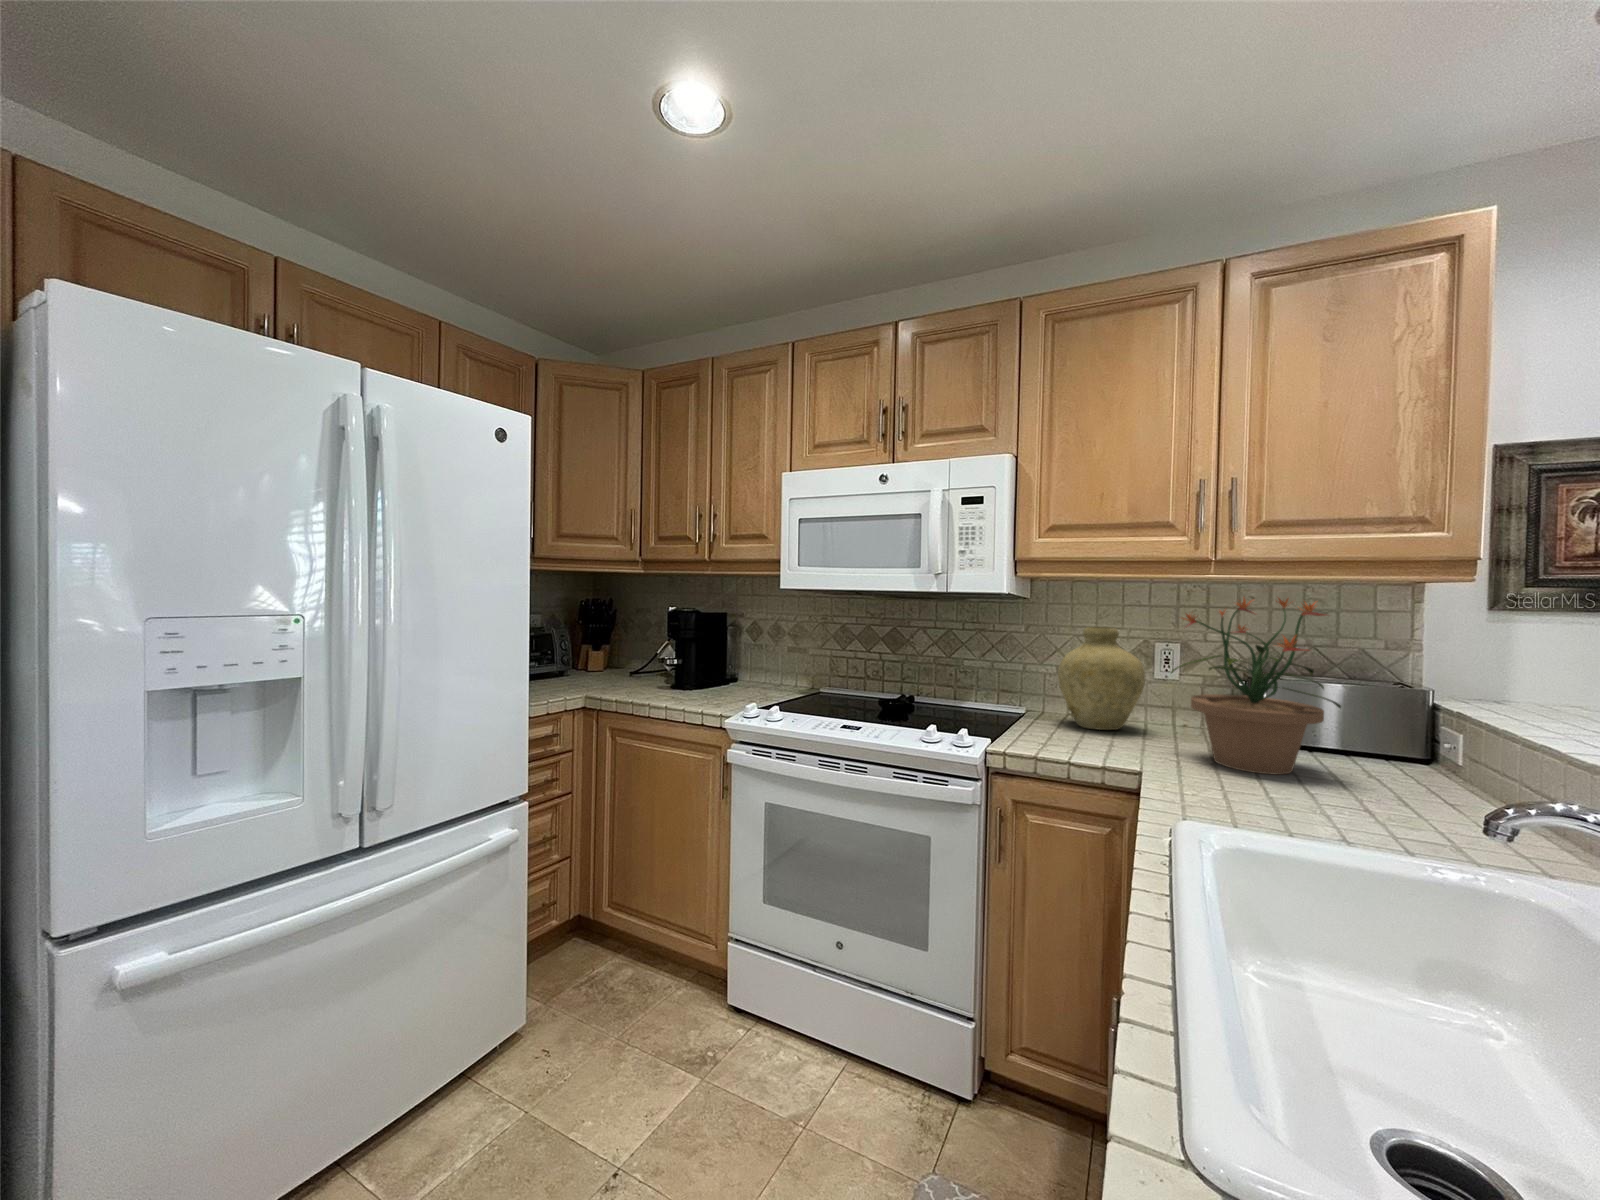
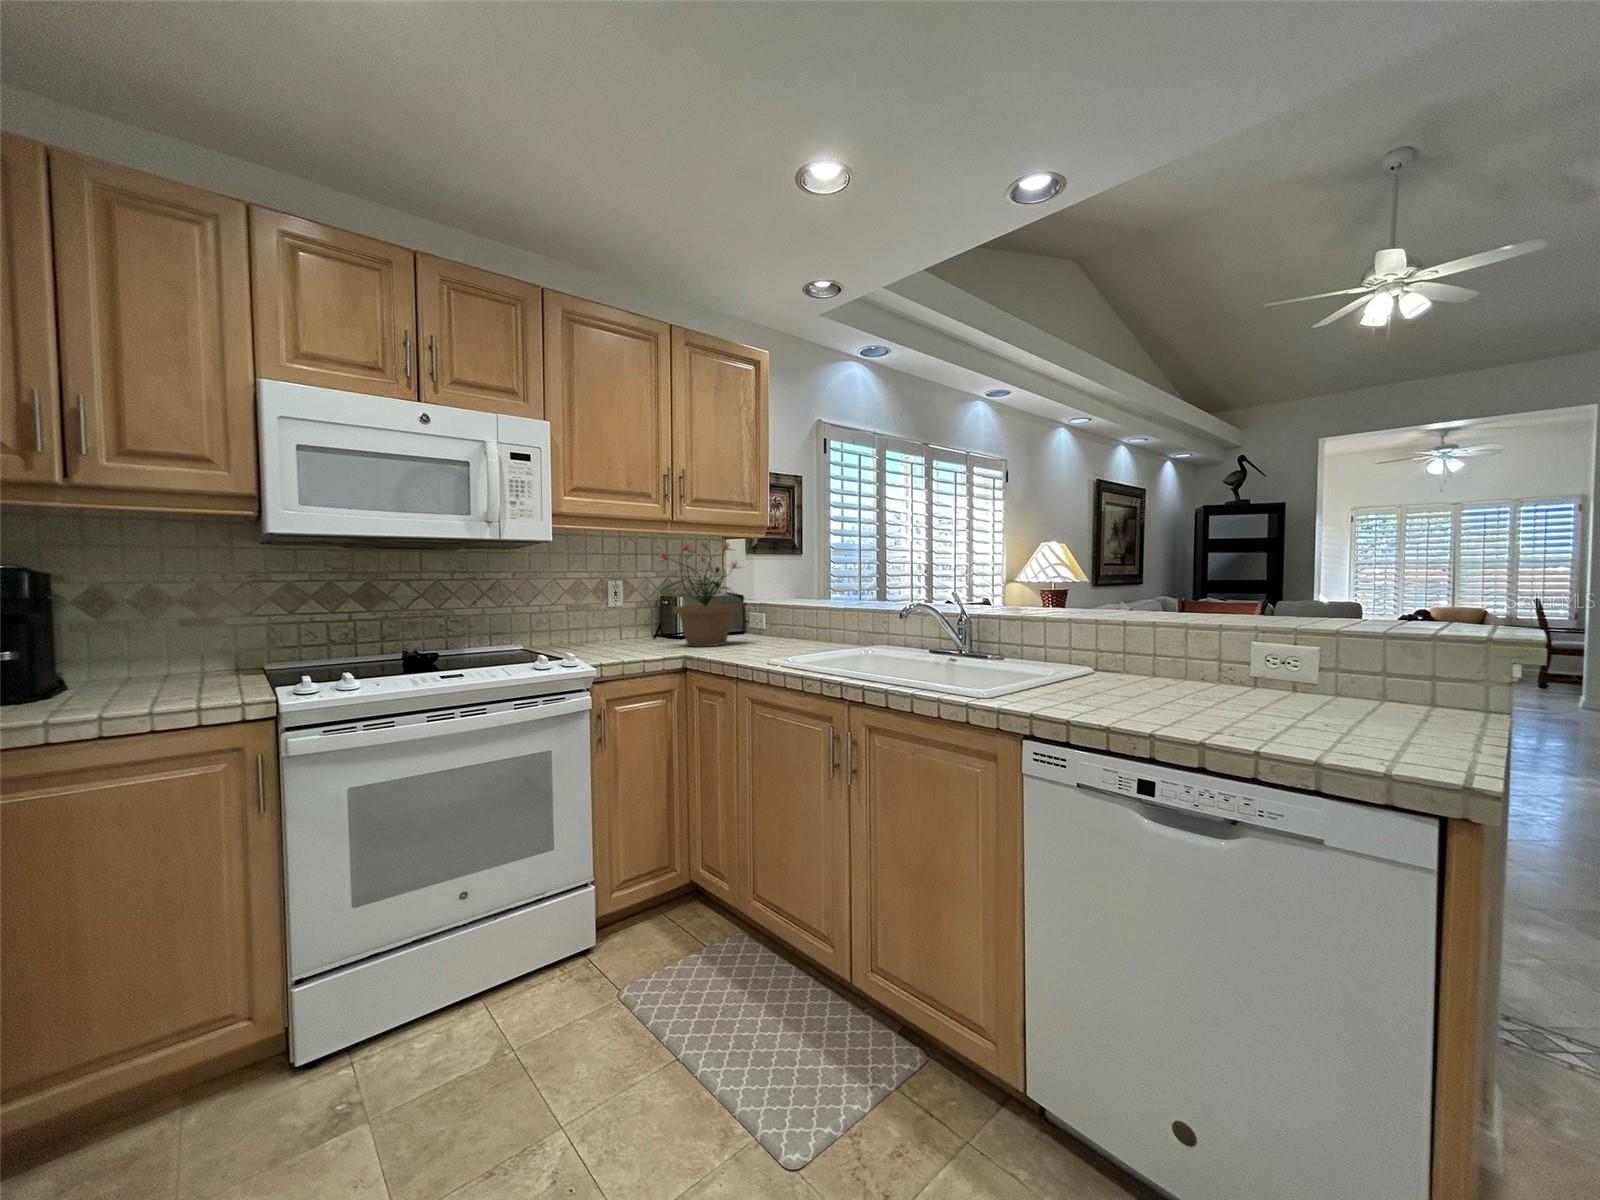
vase: present [1058,627,1145,730] -> none [556,570,621,651]

